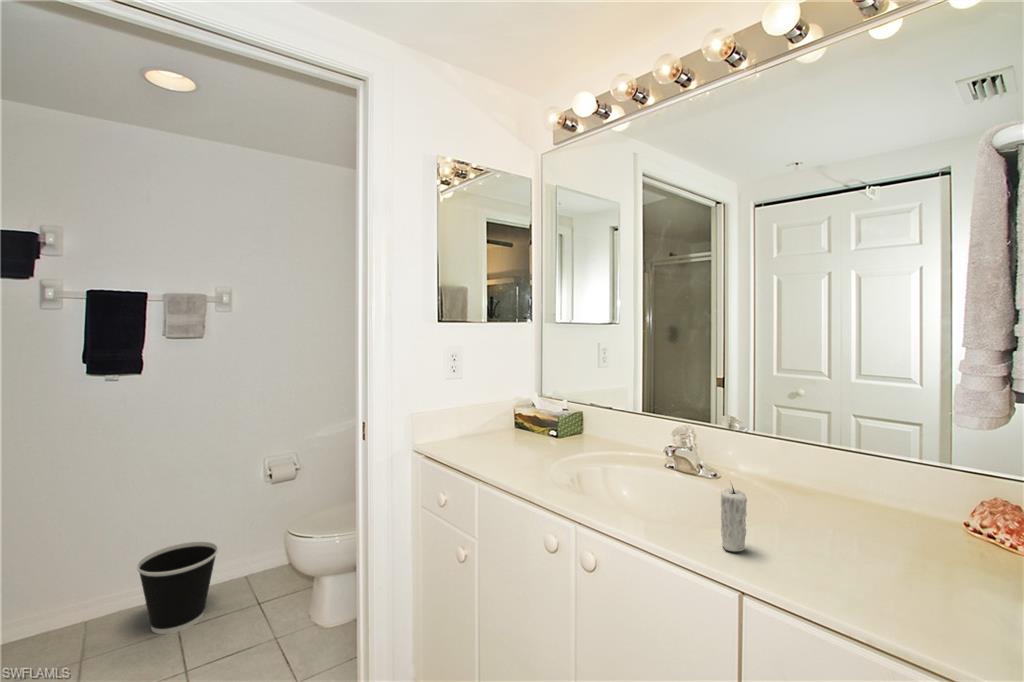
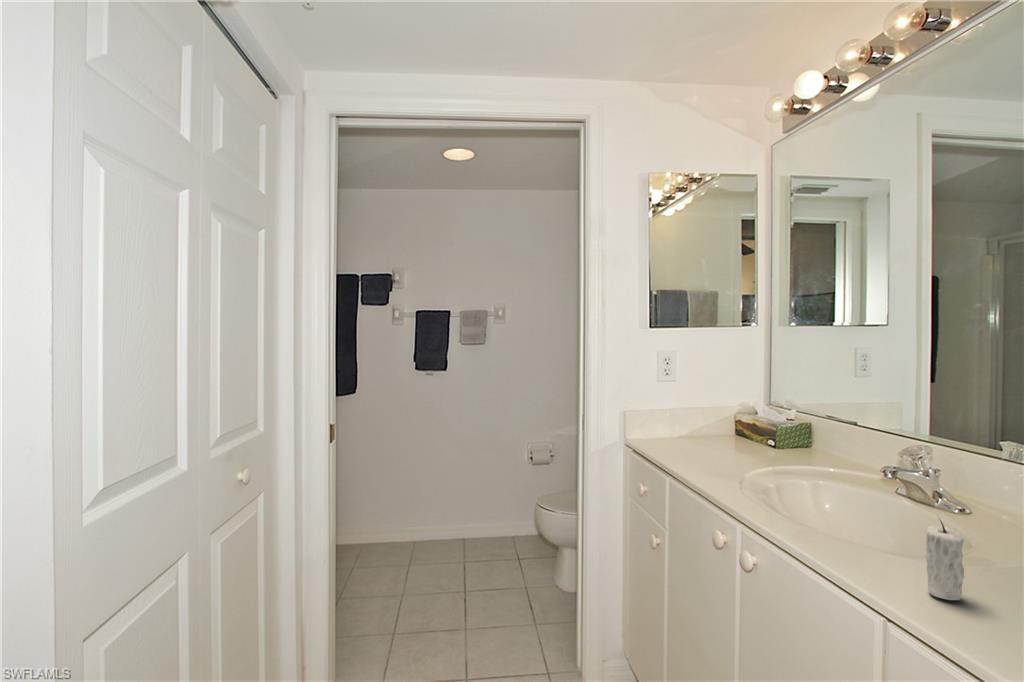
wastebasket: present [137,542,218,634] -> none [443,495,491,558]

